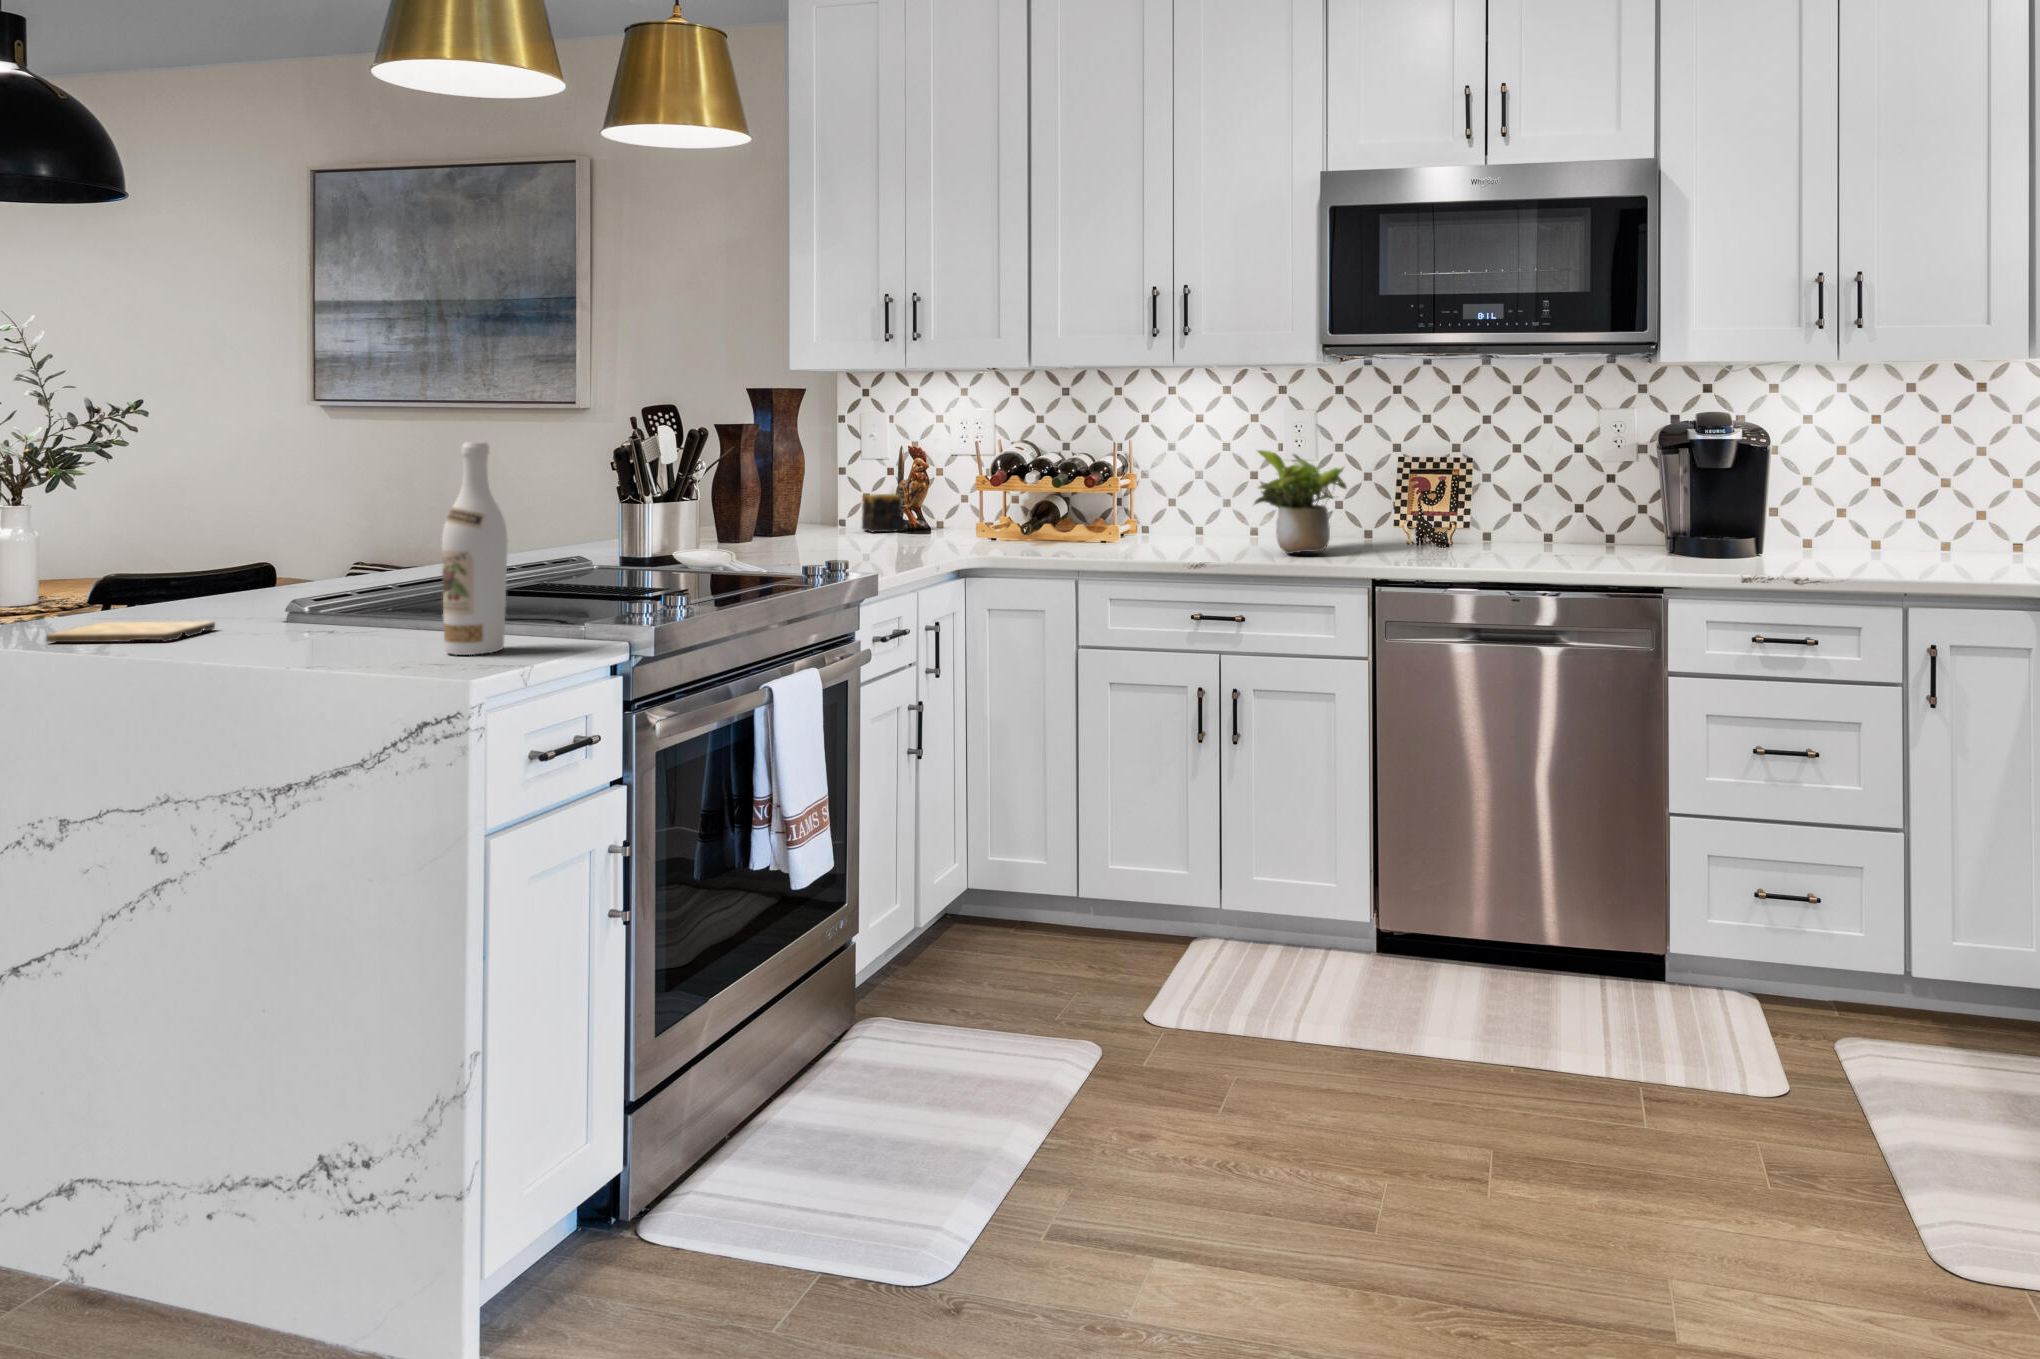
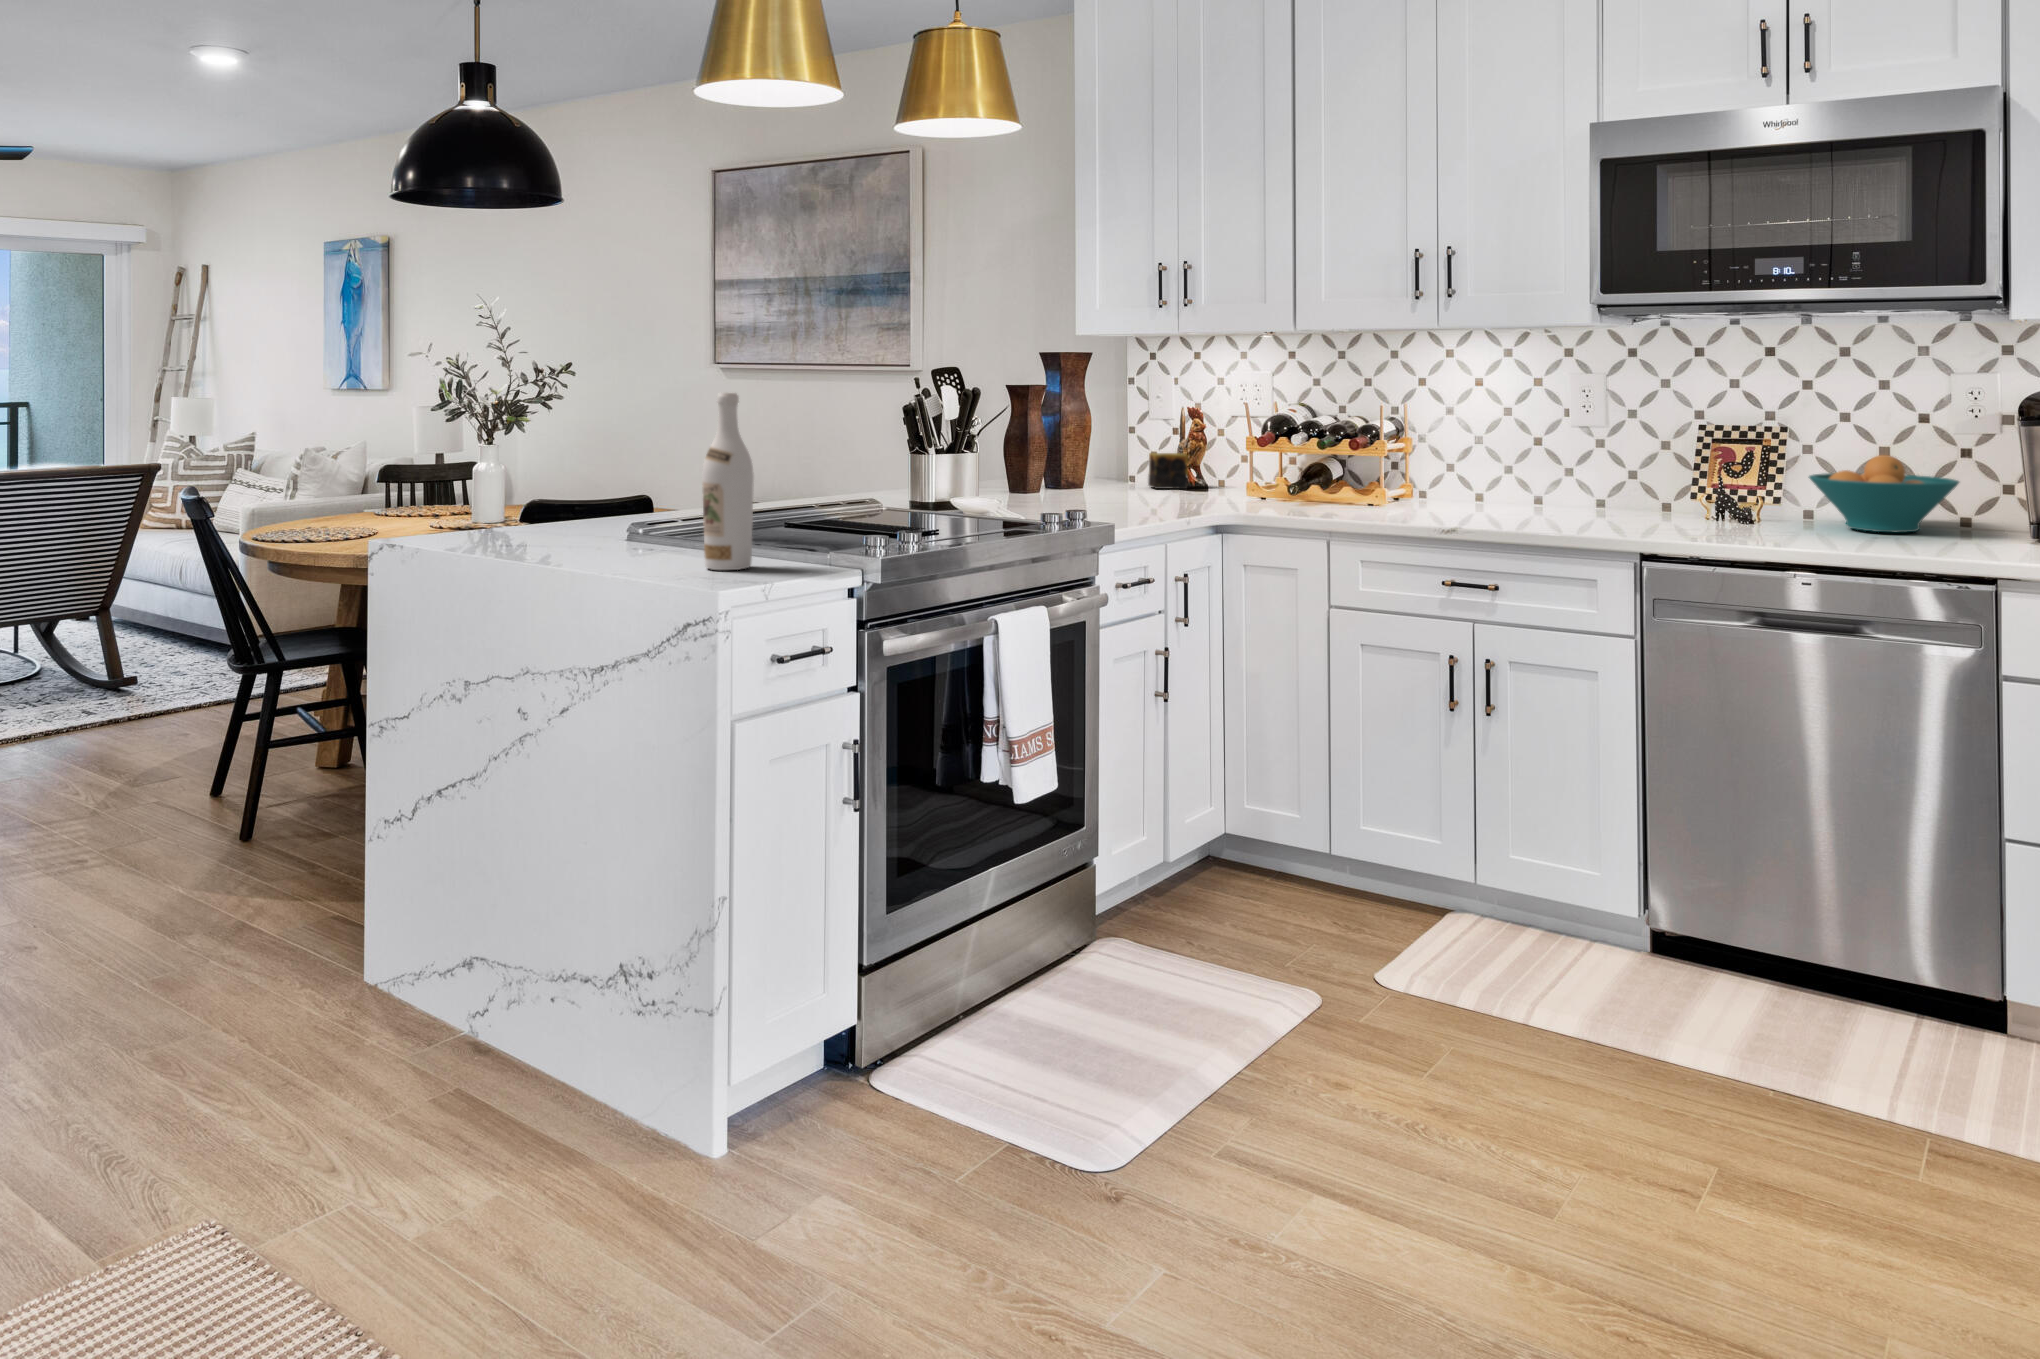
potted plant: present [1254,450,1347,554] -> none [1519,415,1625,524]
fruit bowl: none [1496,481,1616,550] -> present [1809,455,1959,532]
cutting board: present [46,621,215,642] -> none [450,532,566,549]

